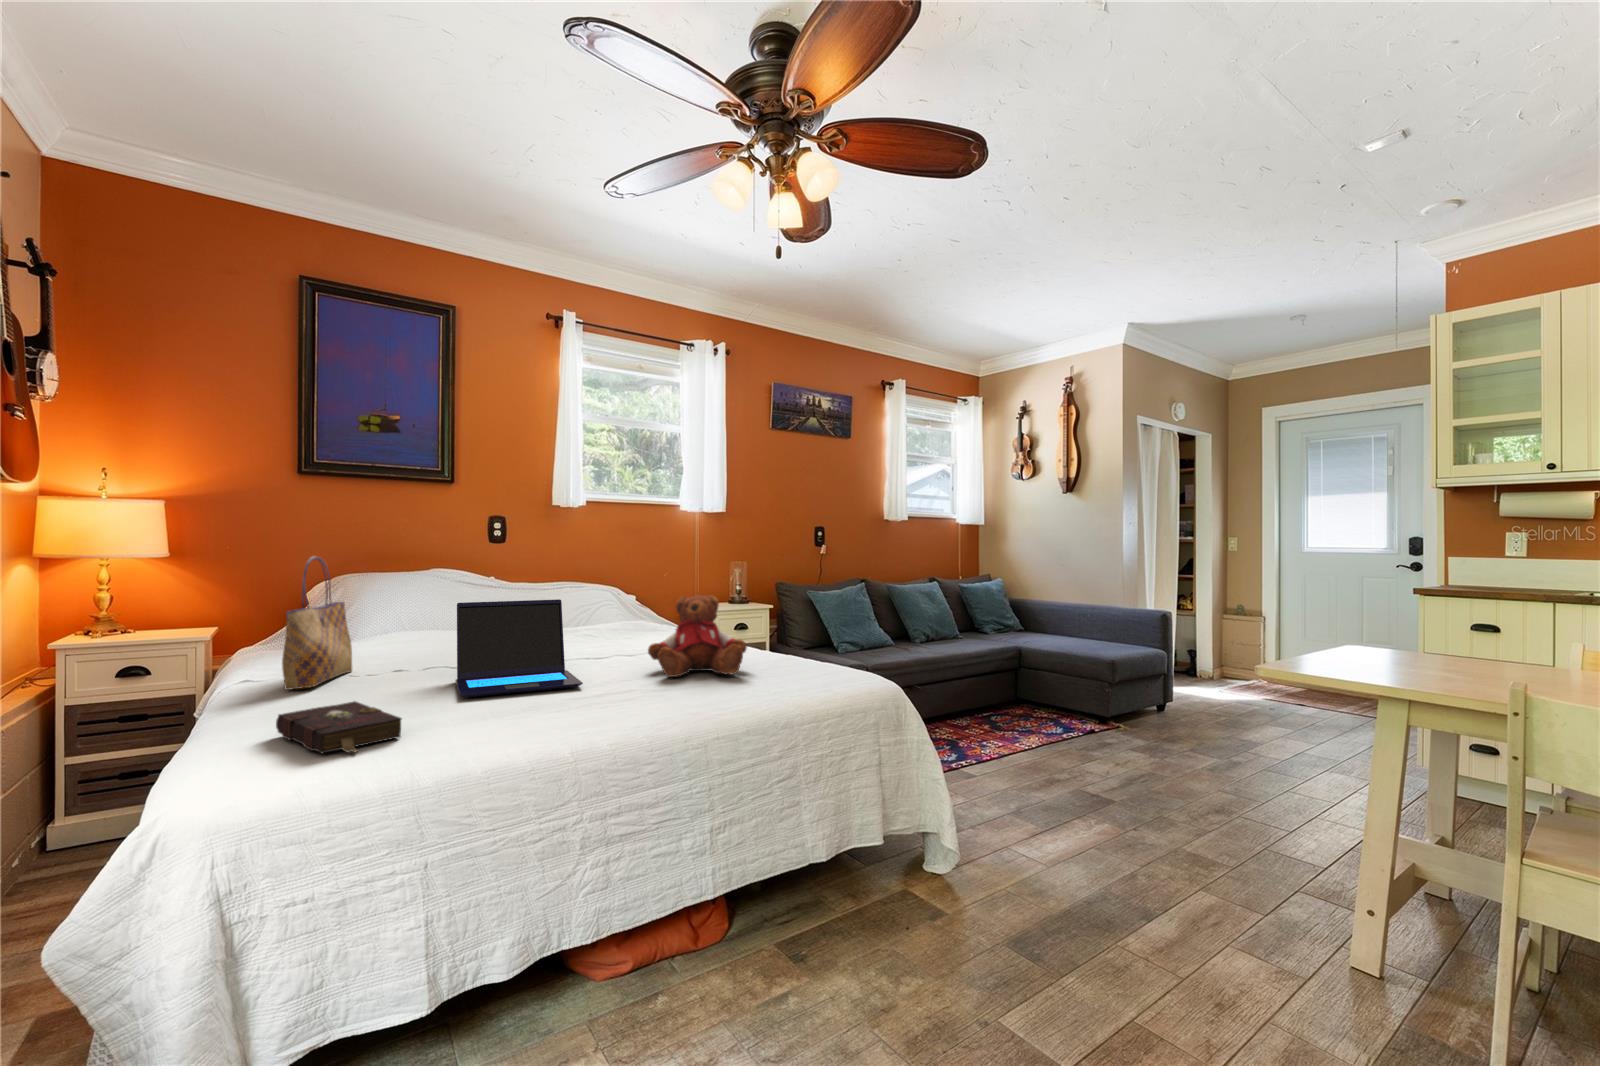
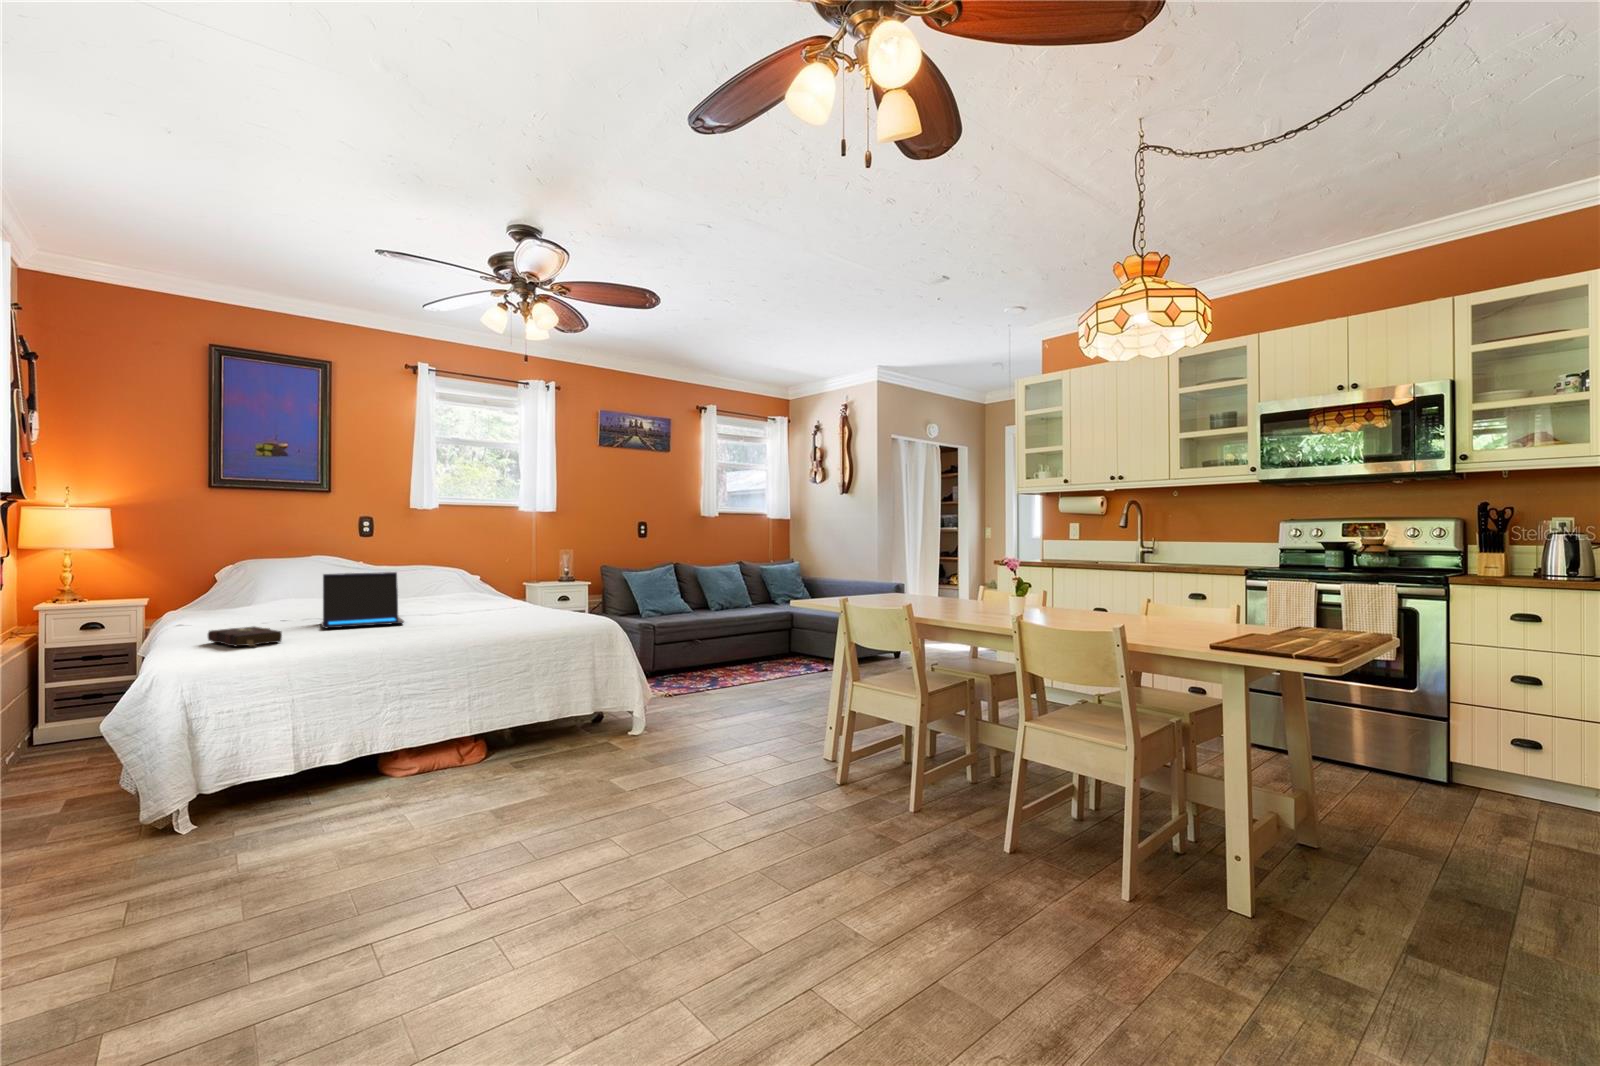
tote bag: present [282,557,352,690] -> none [206,545,252,627]
teddy bear: present [648,595,747,677] -> none [456,569,524,619]

